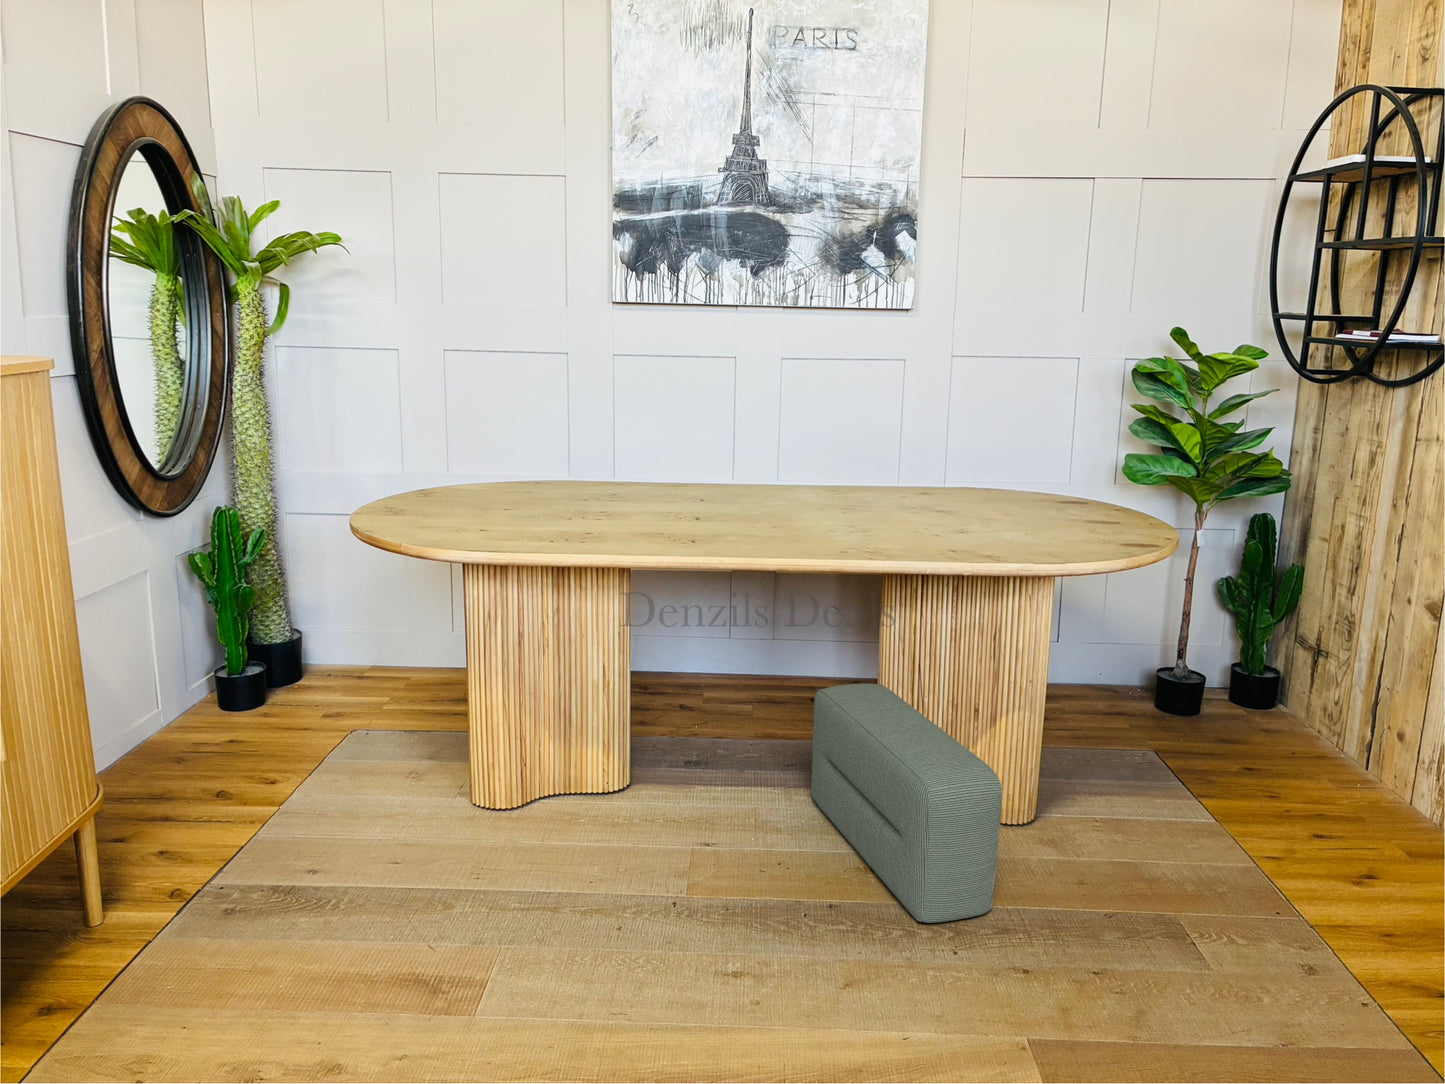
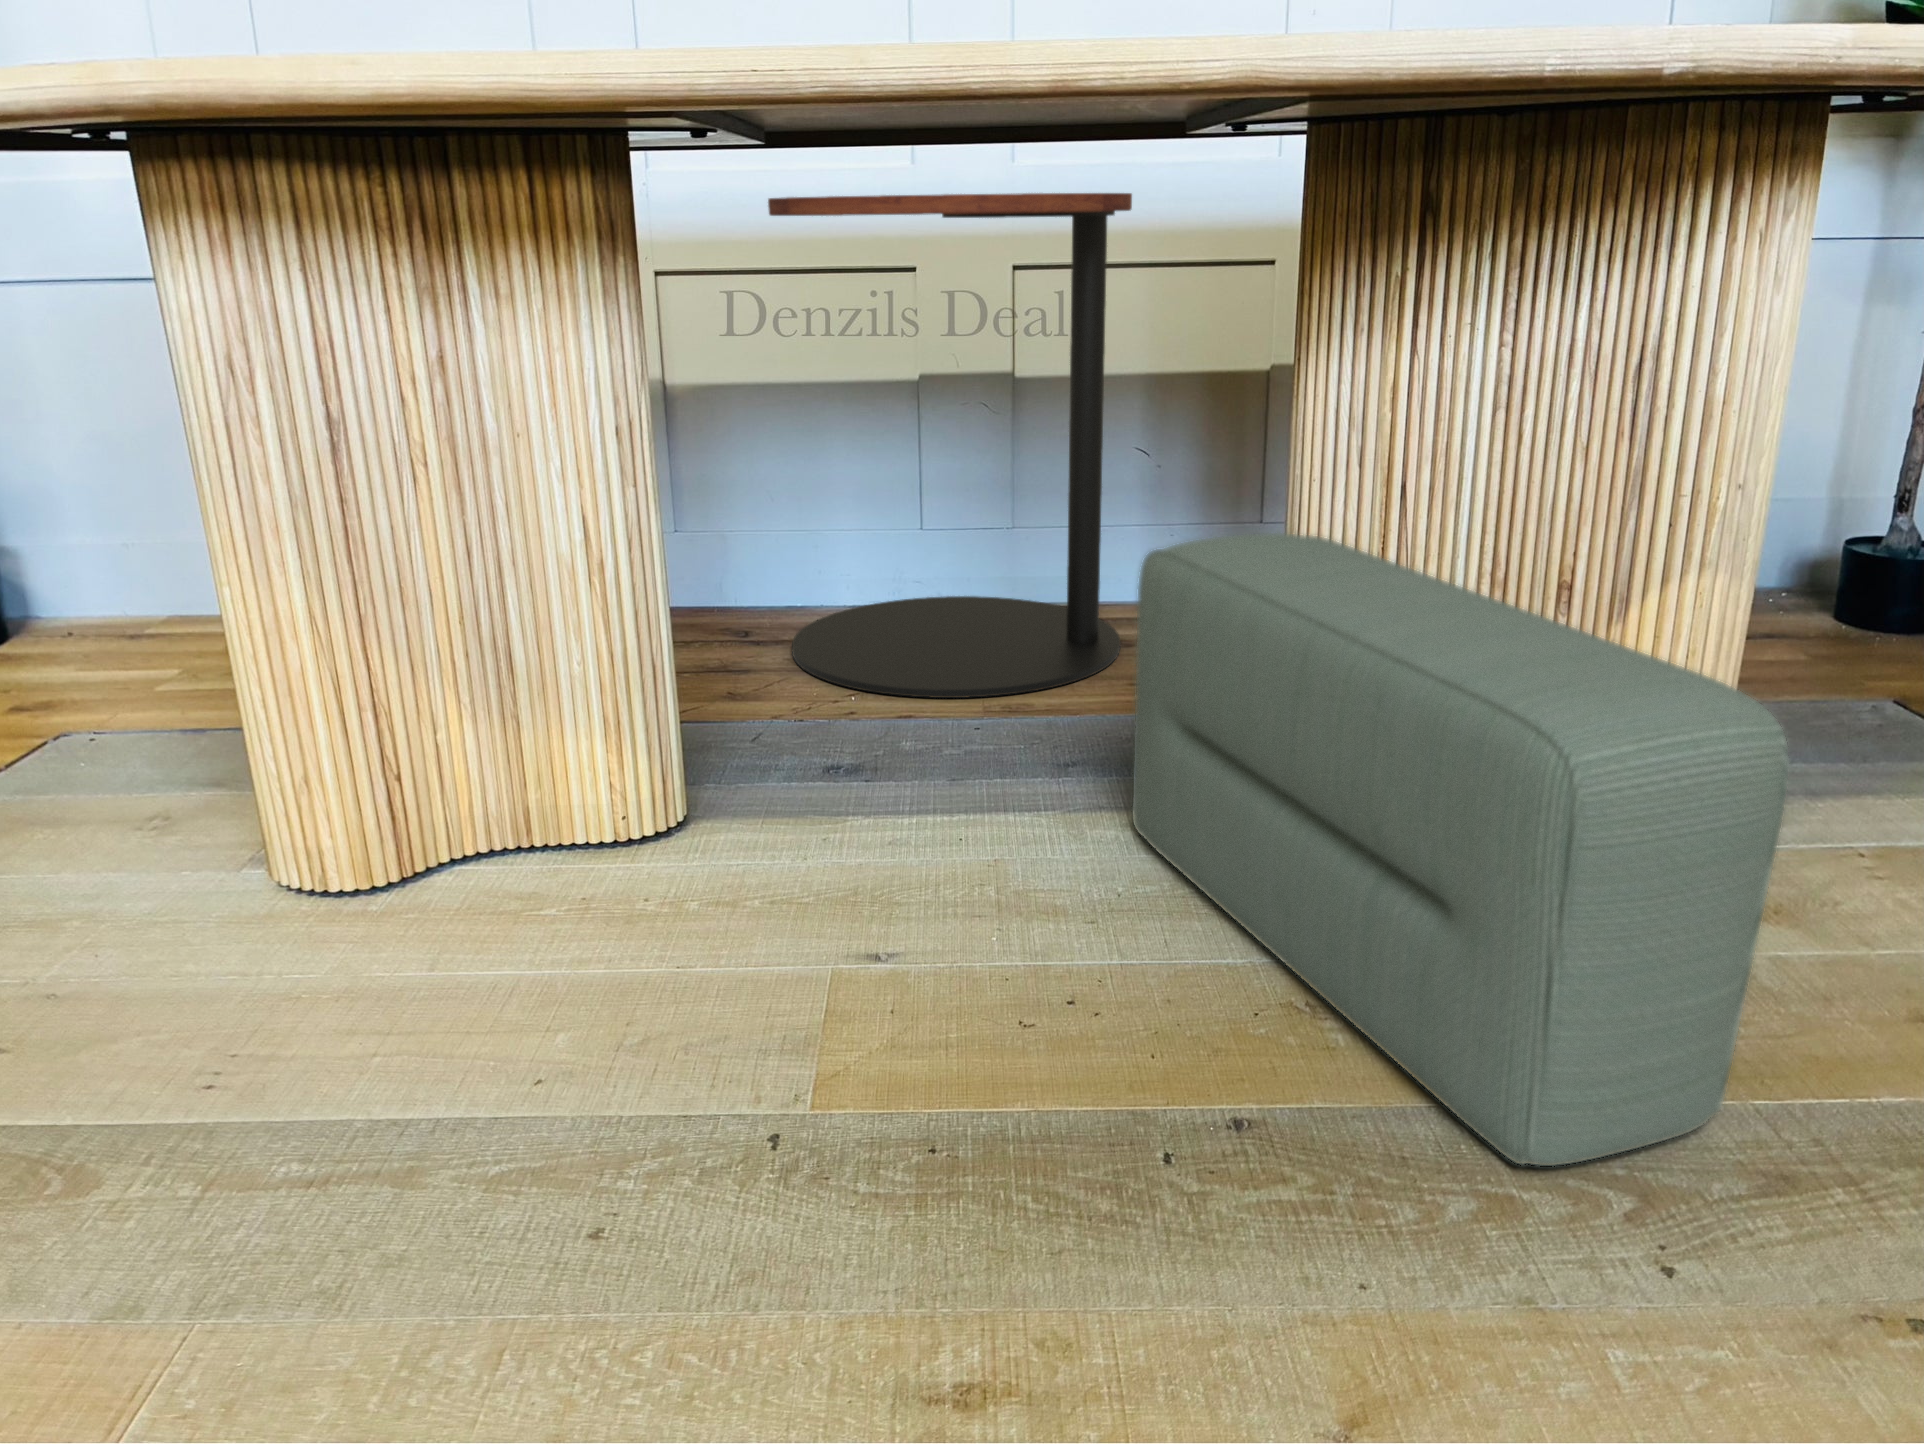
side table: none [668,496,827,730] -> present [768,193,1132,698]

